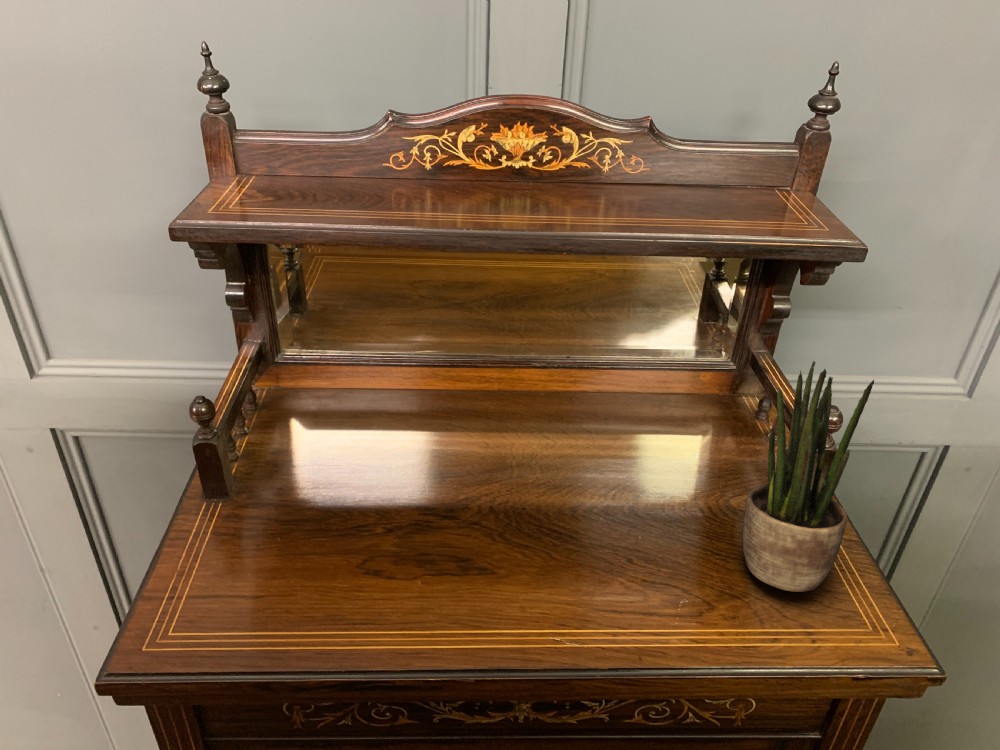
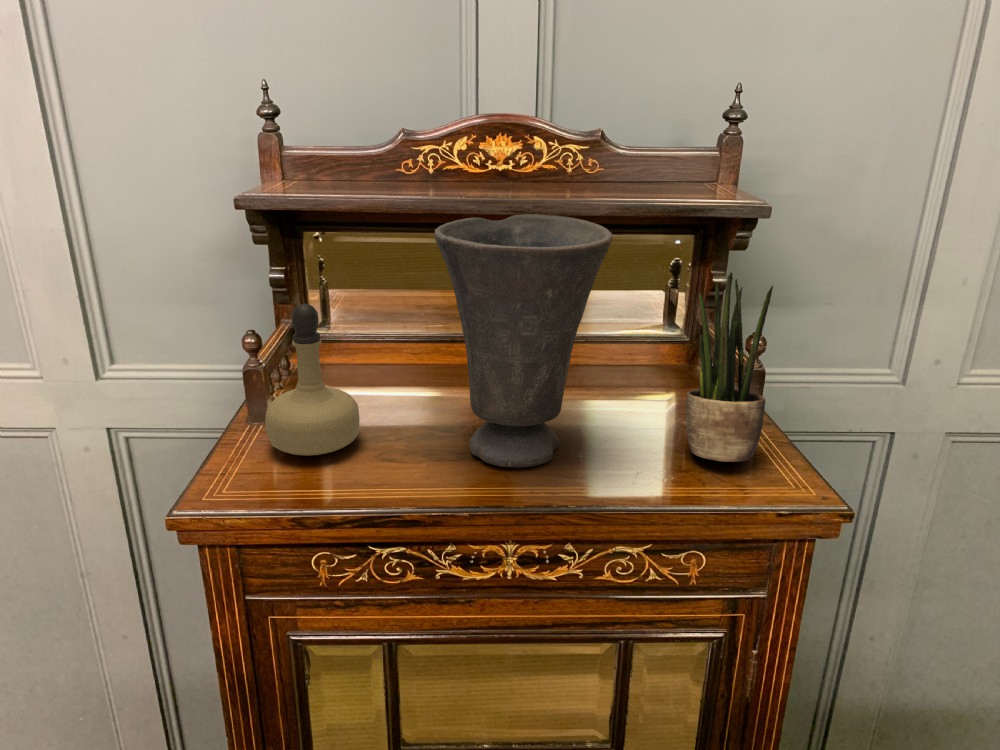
vase: none [436,265,676,592] -> present [434,214,613,467]
perfume bottle: none [220,390,339,574] -> present [265,303,360,456]

